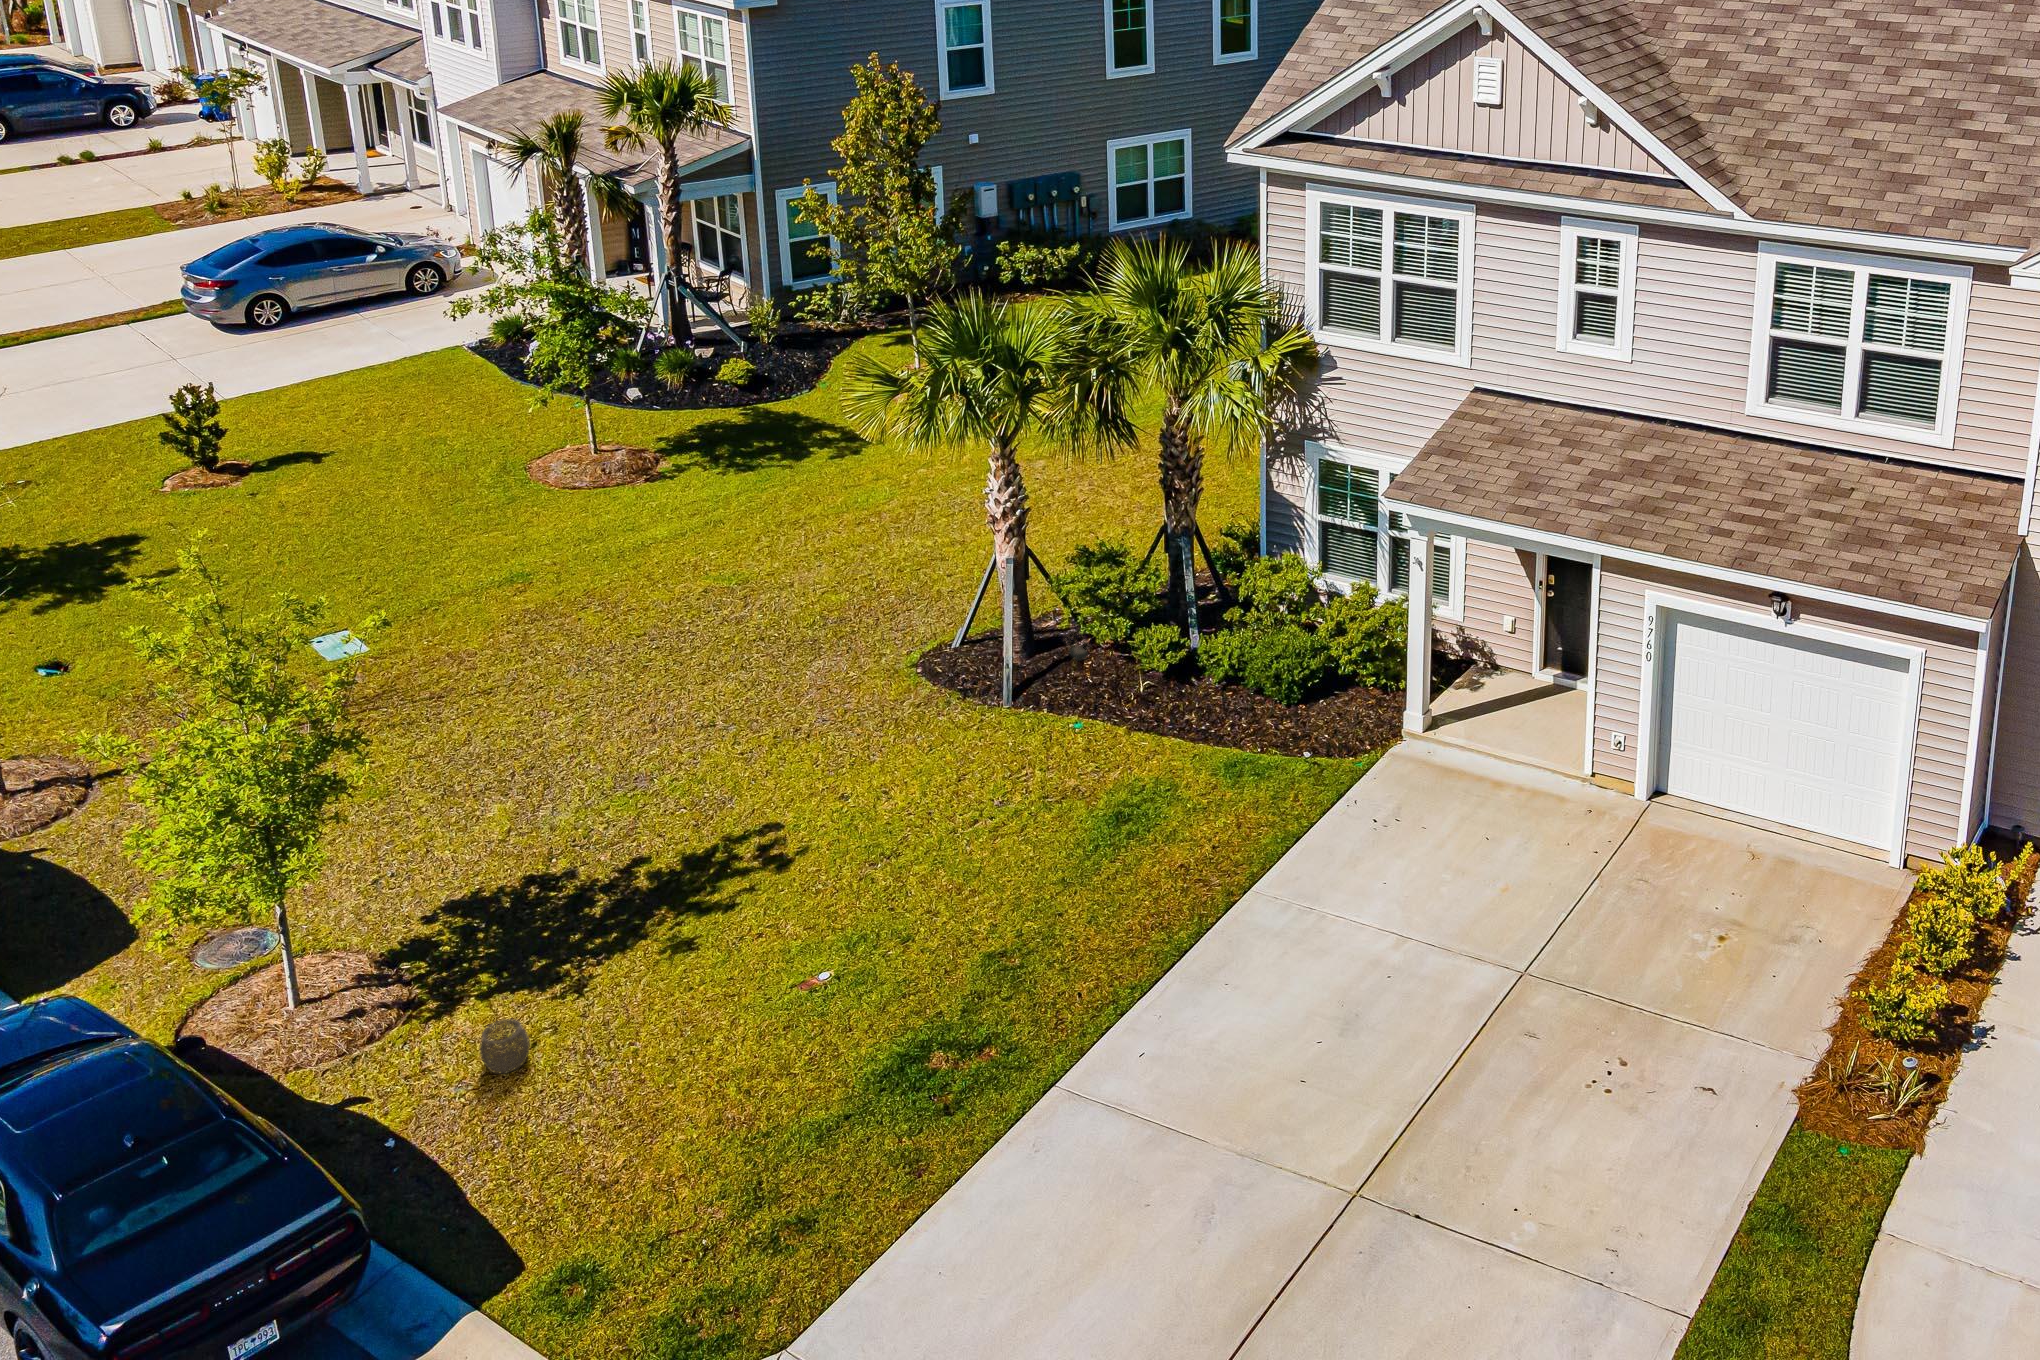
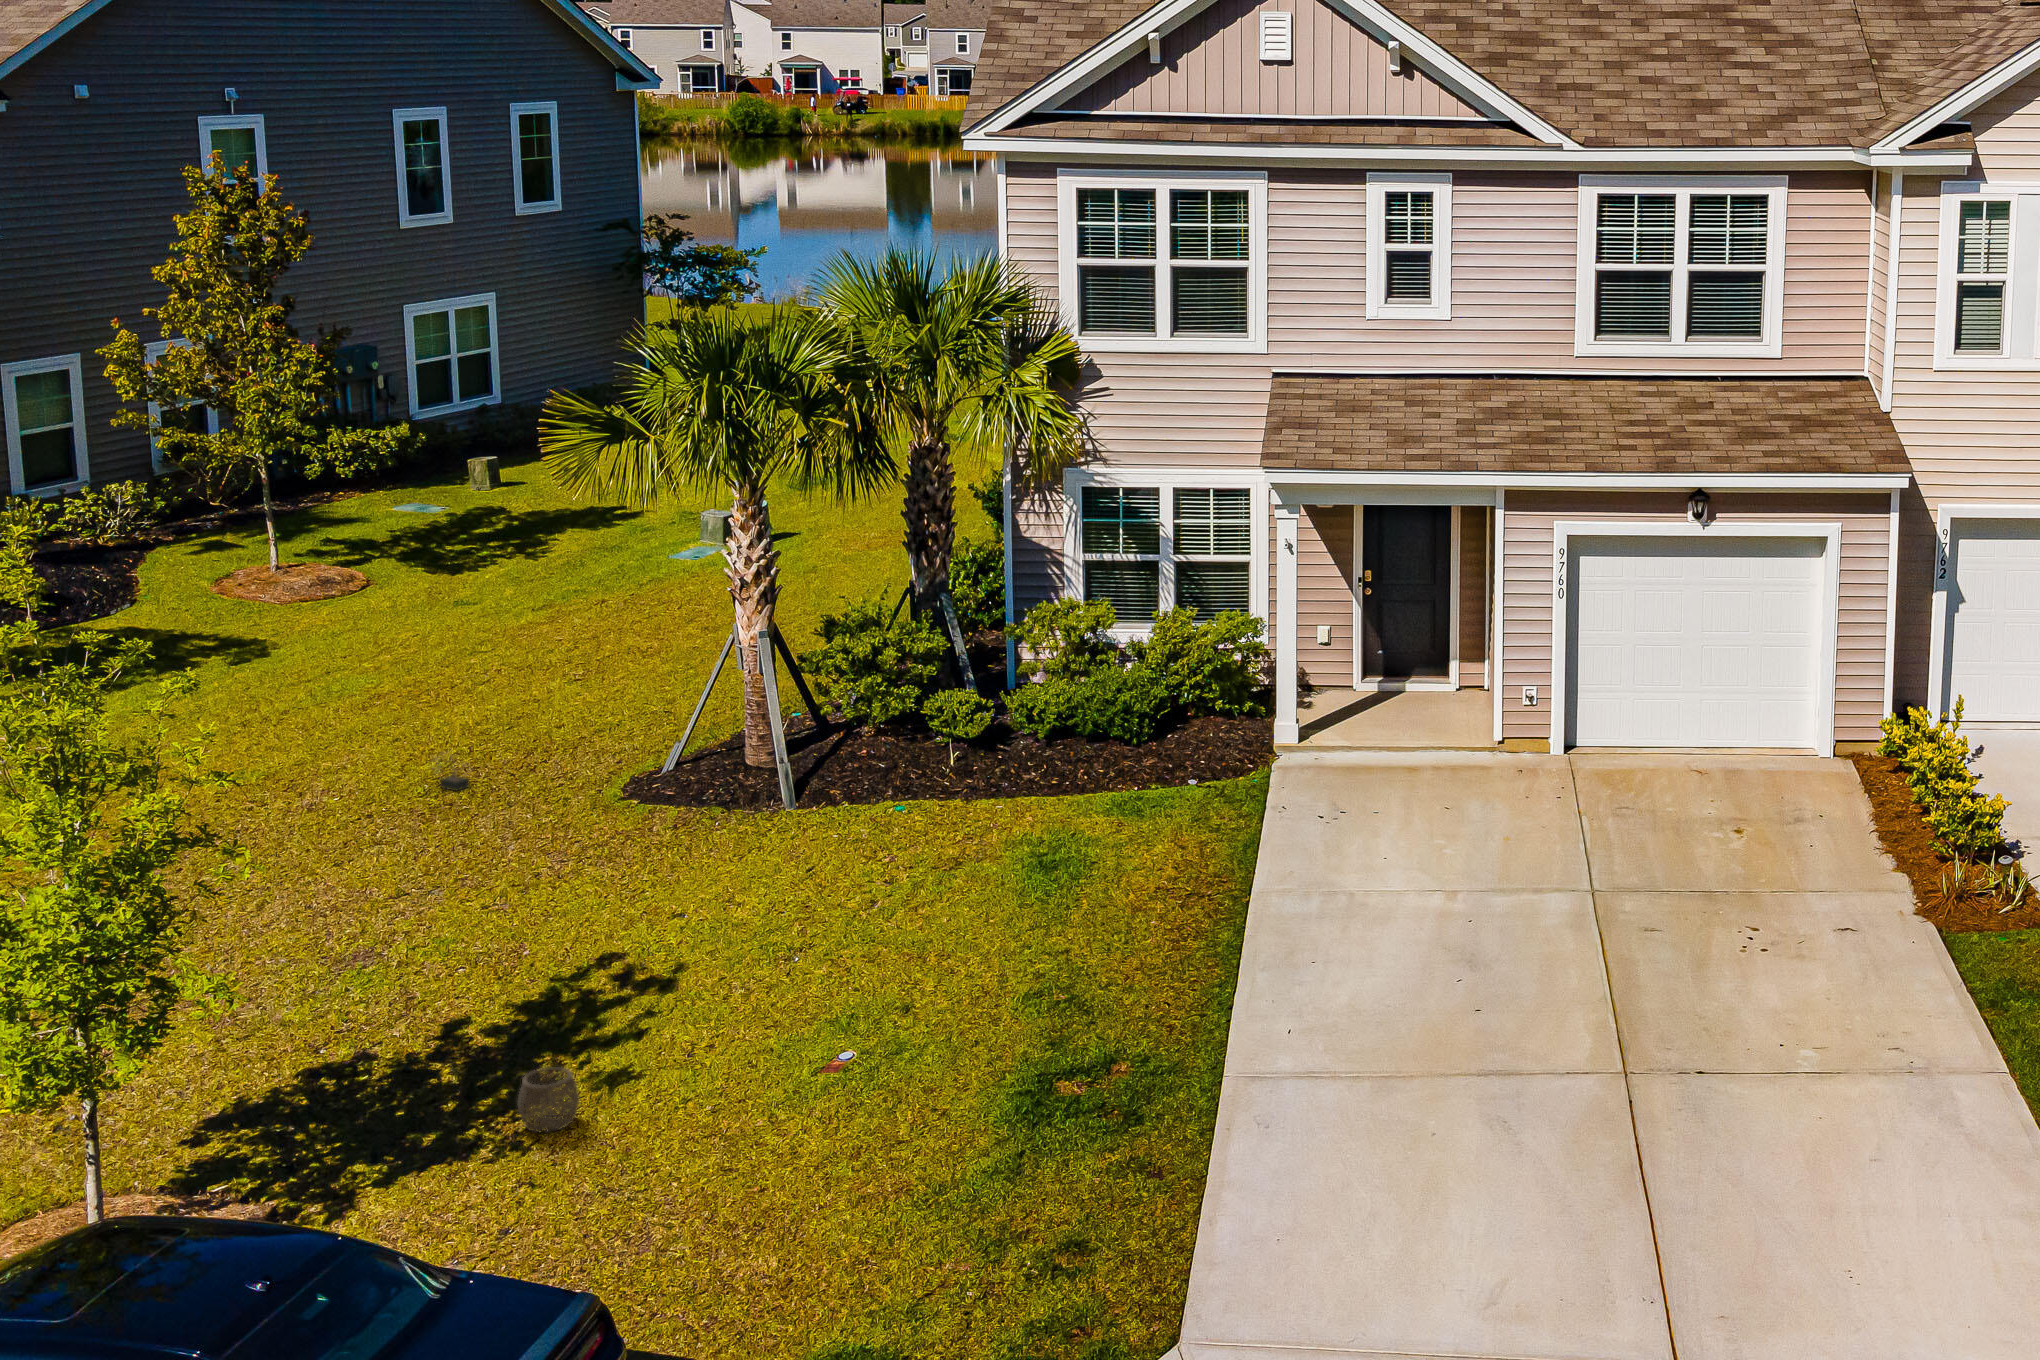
decorative plant: present [1066,631,1088,661] -> present [436,753,472,791]

